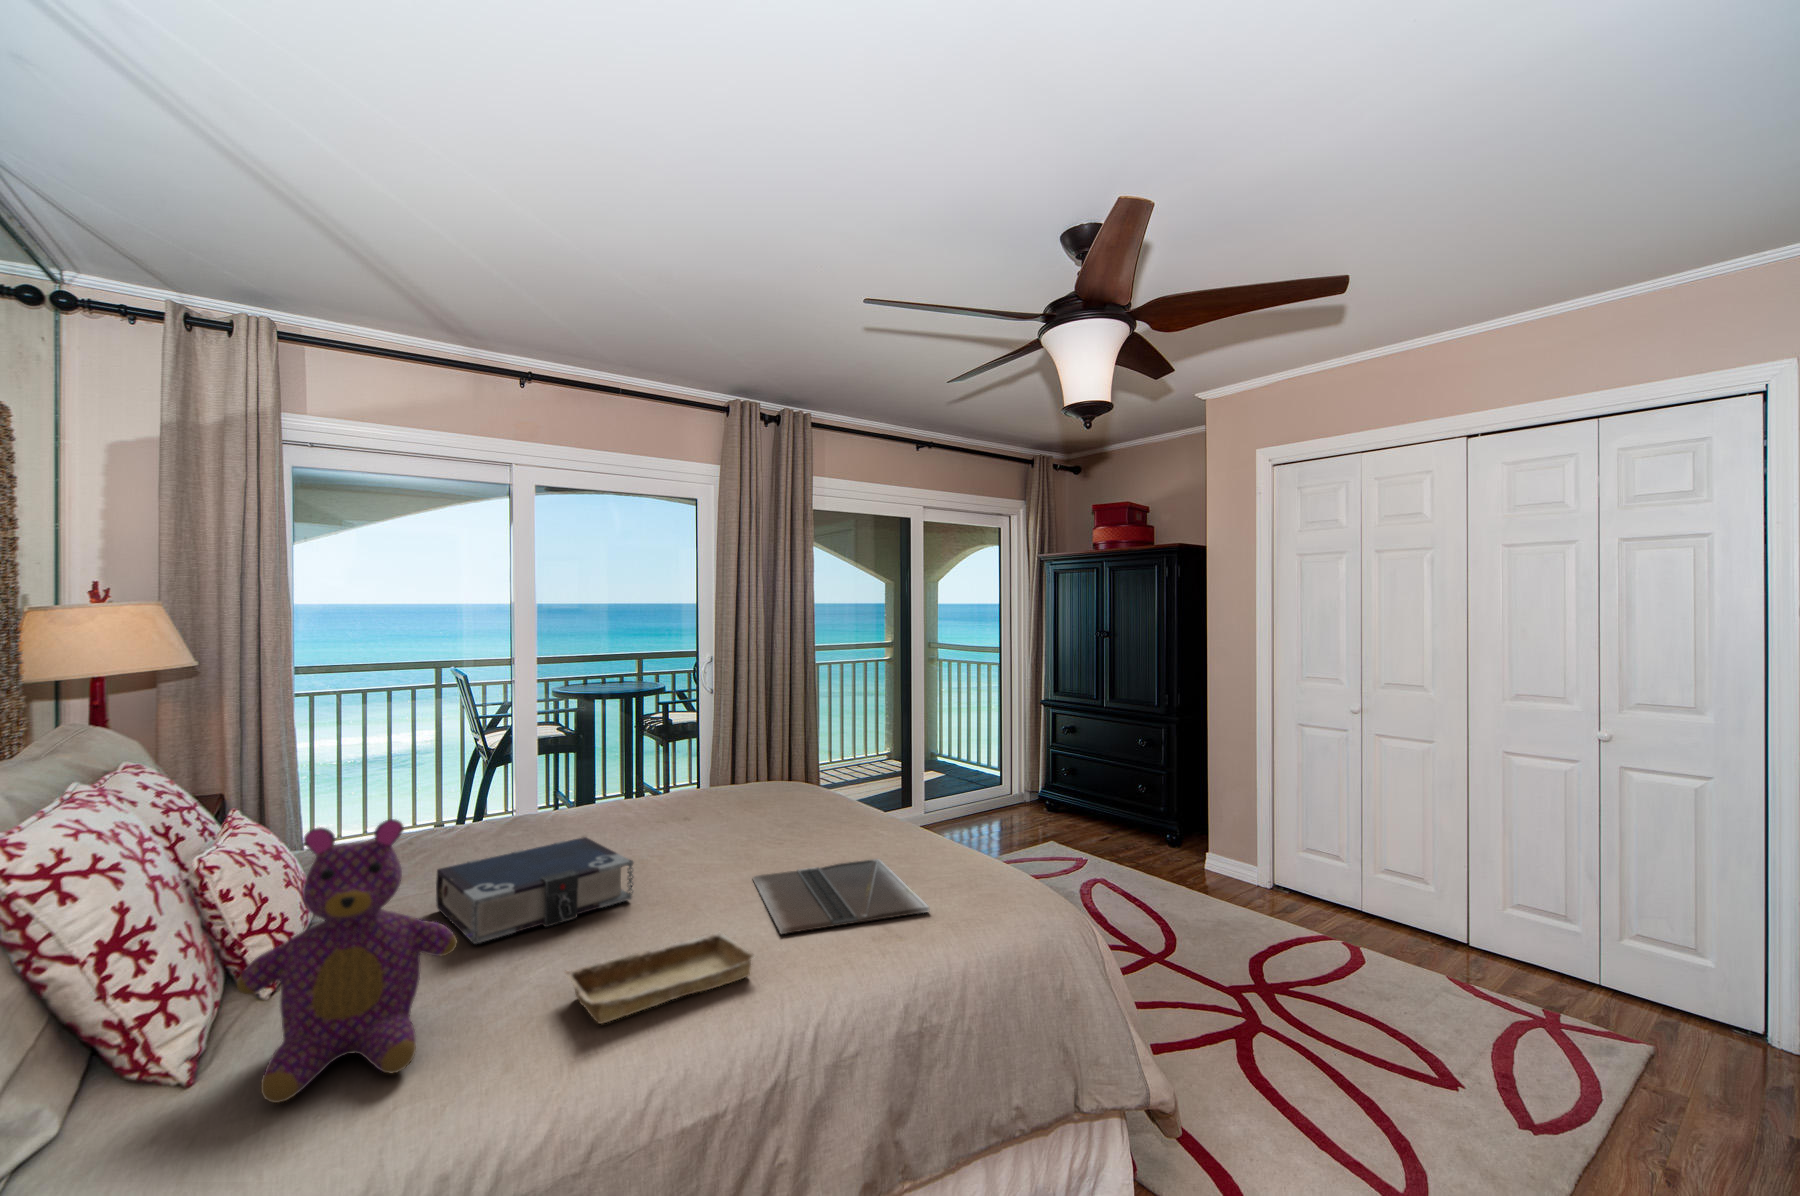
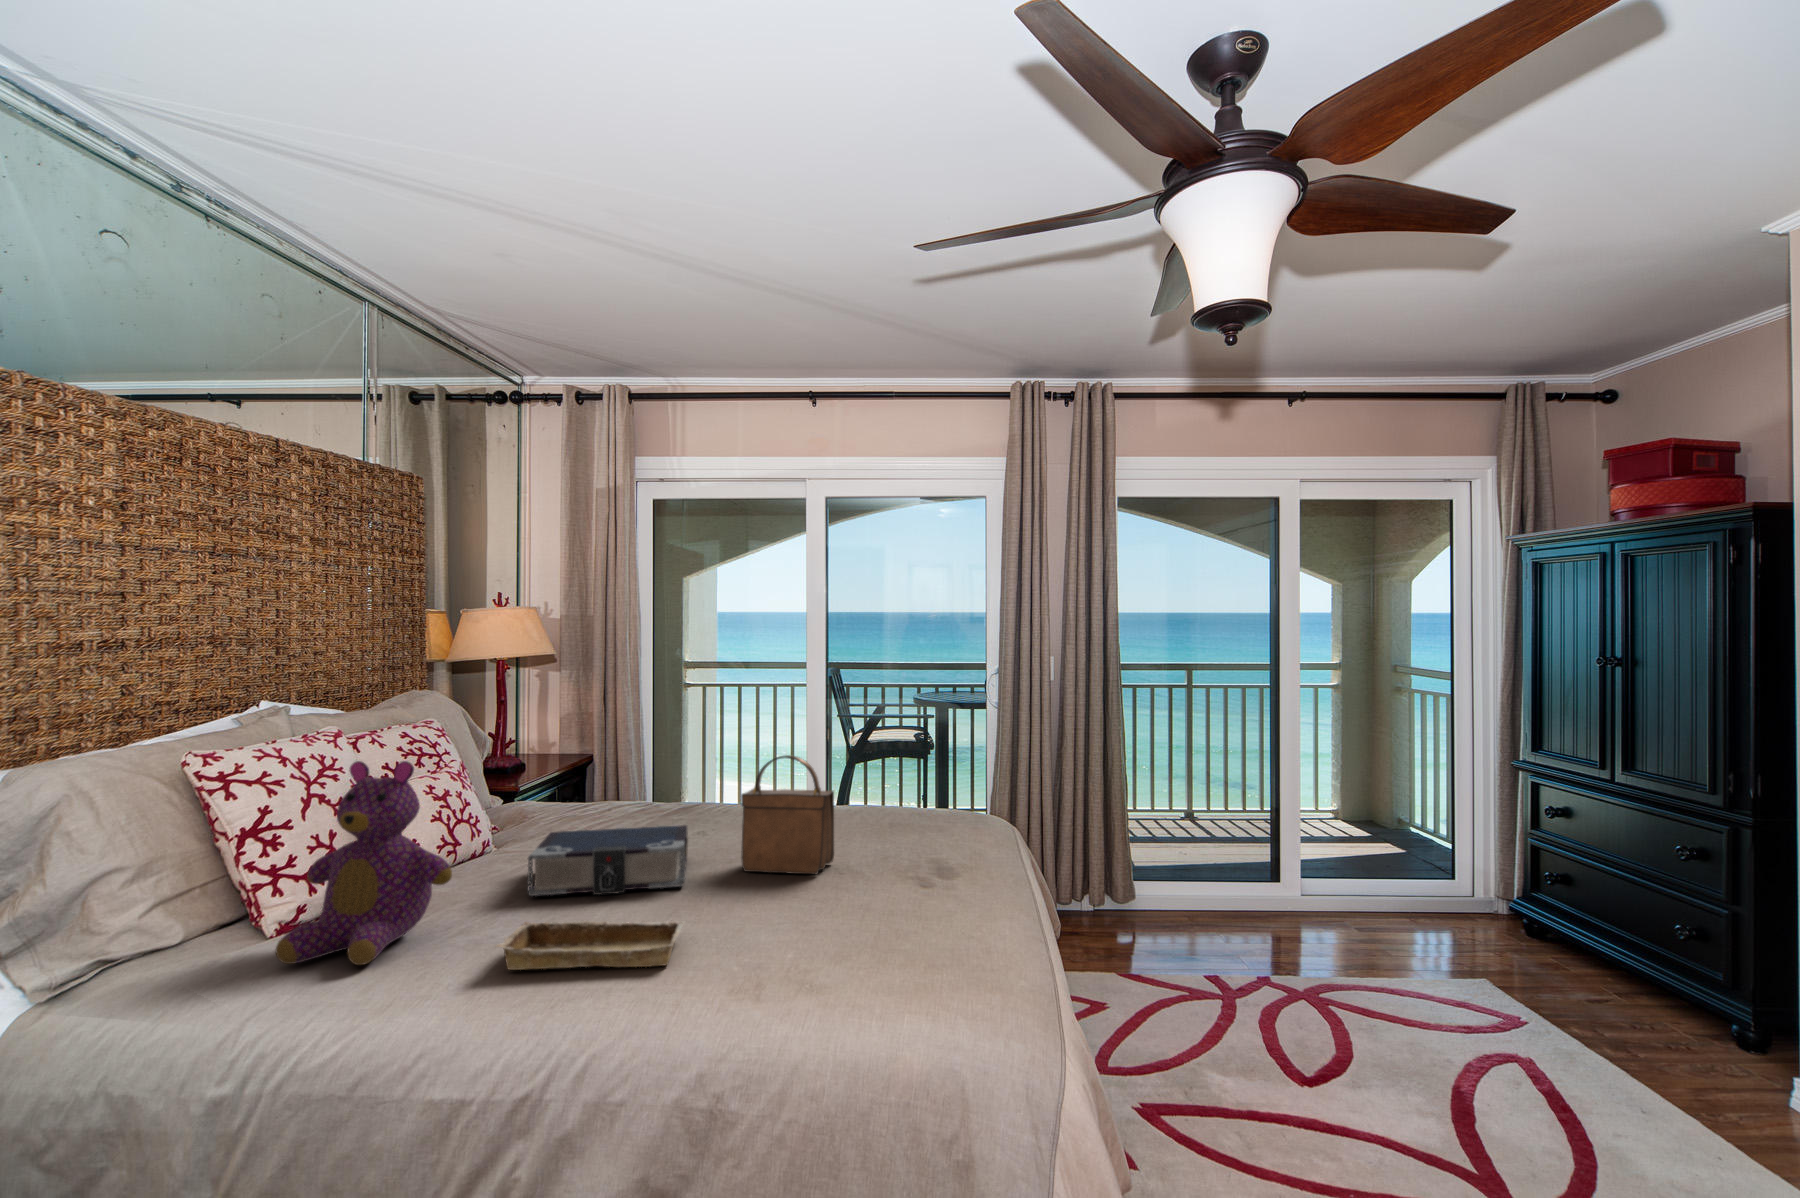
handbag: none [657,757,744,873] -> present [741,755,834,874]
laptop: present [753,859,929,934] -> none [749,887,956,951]

